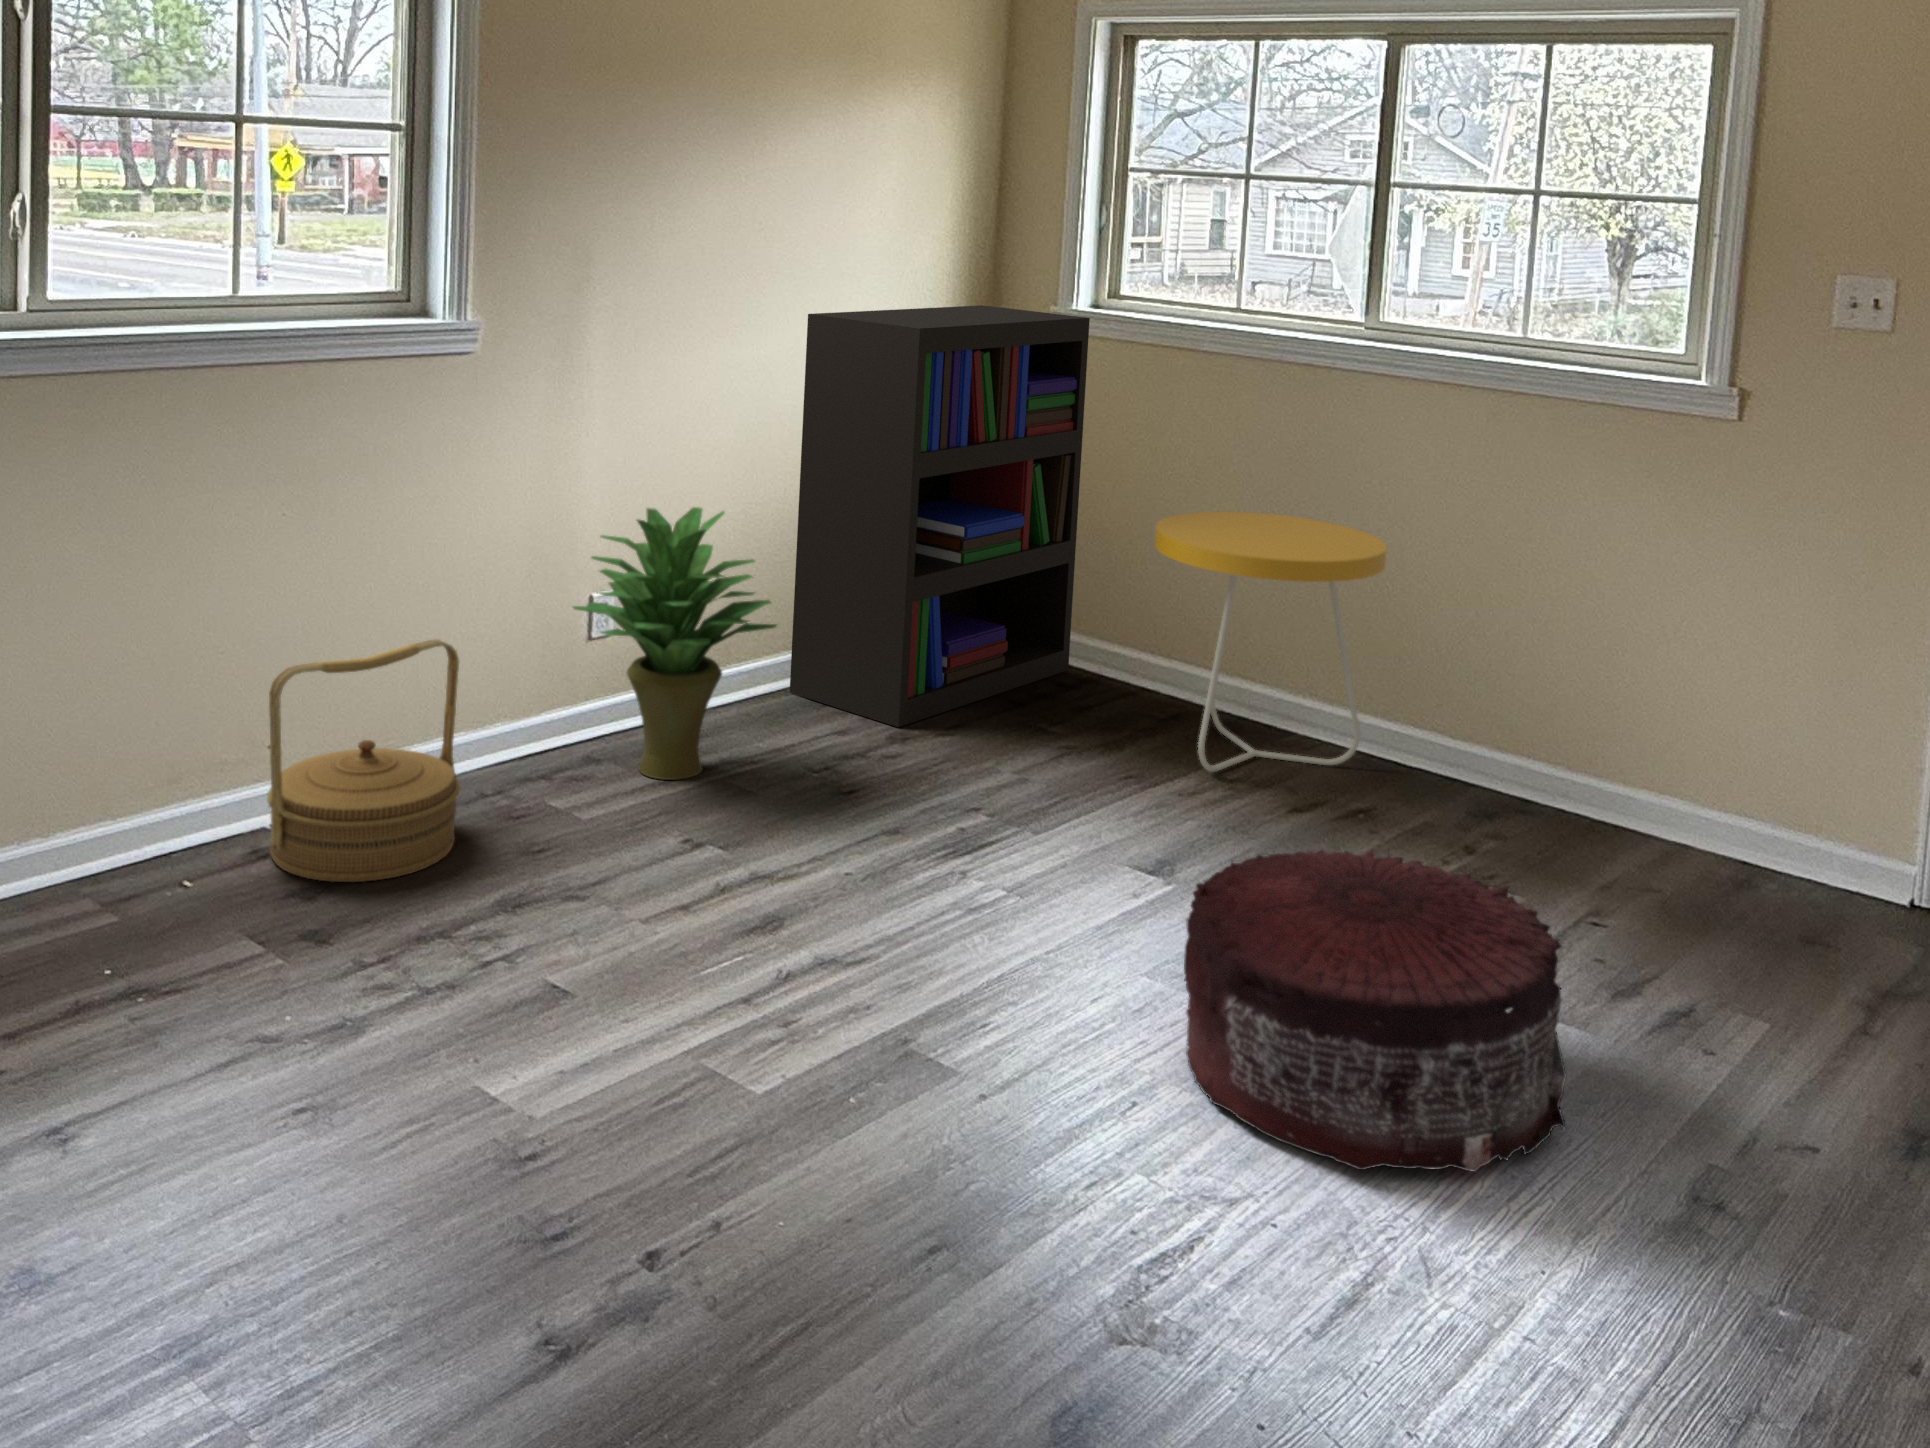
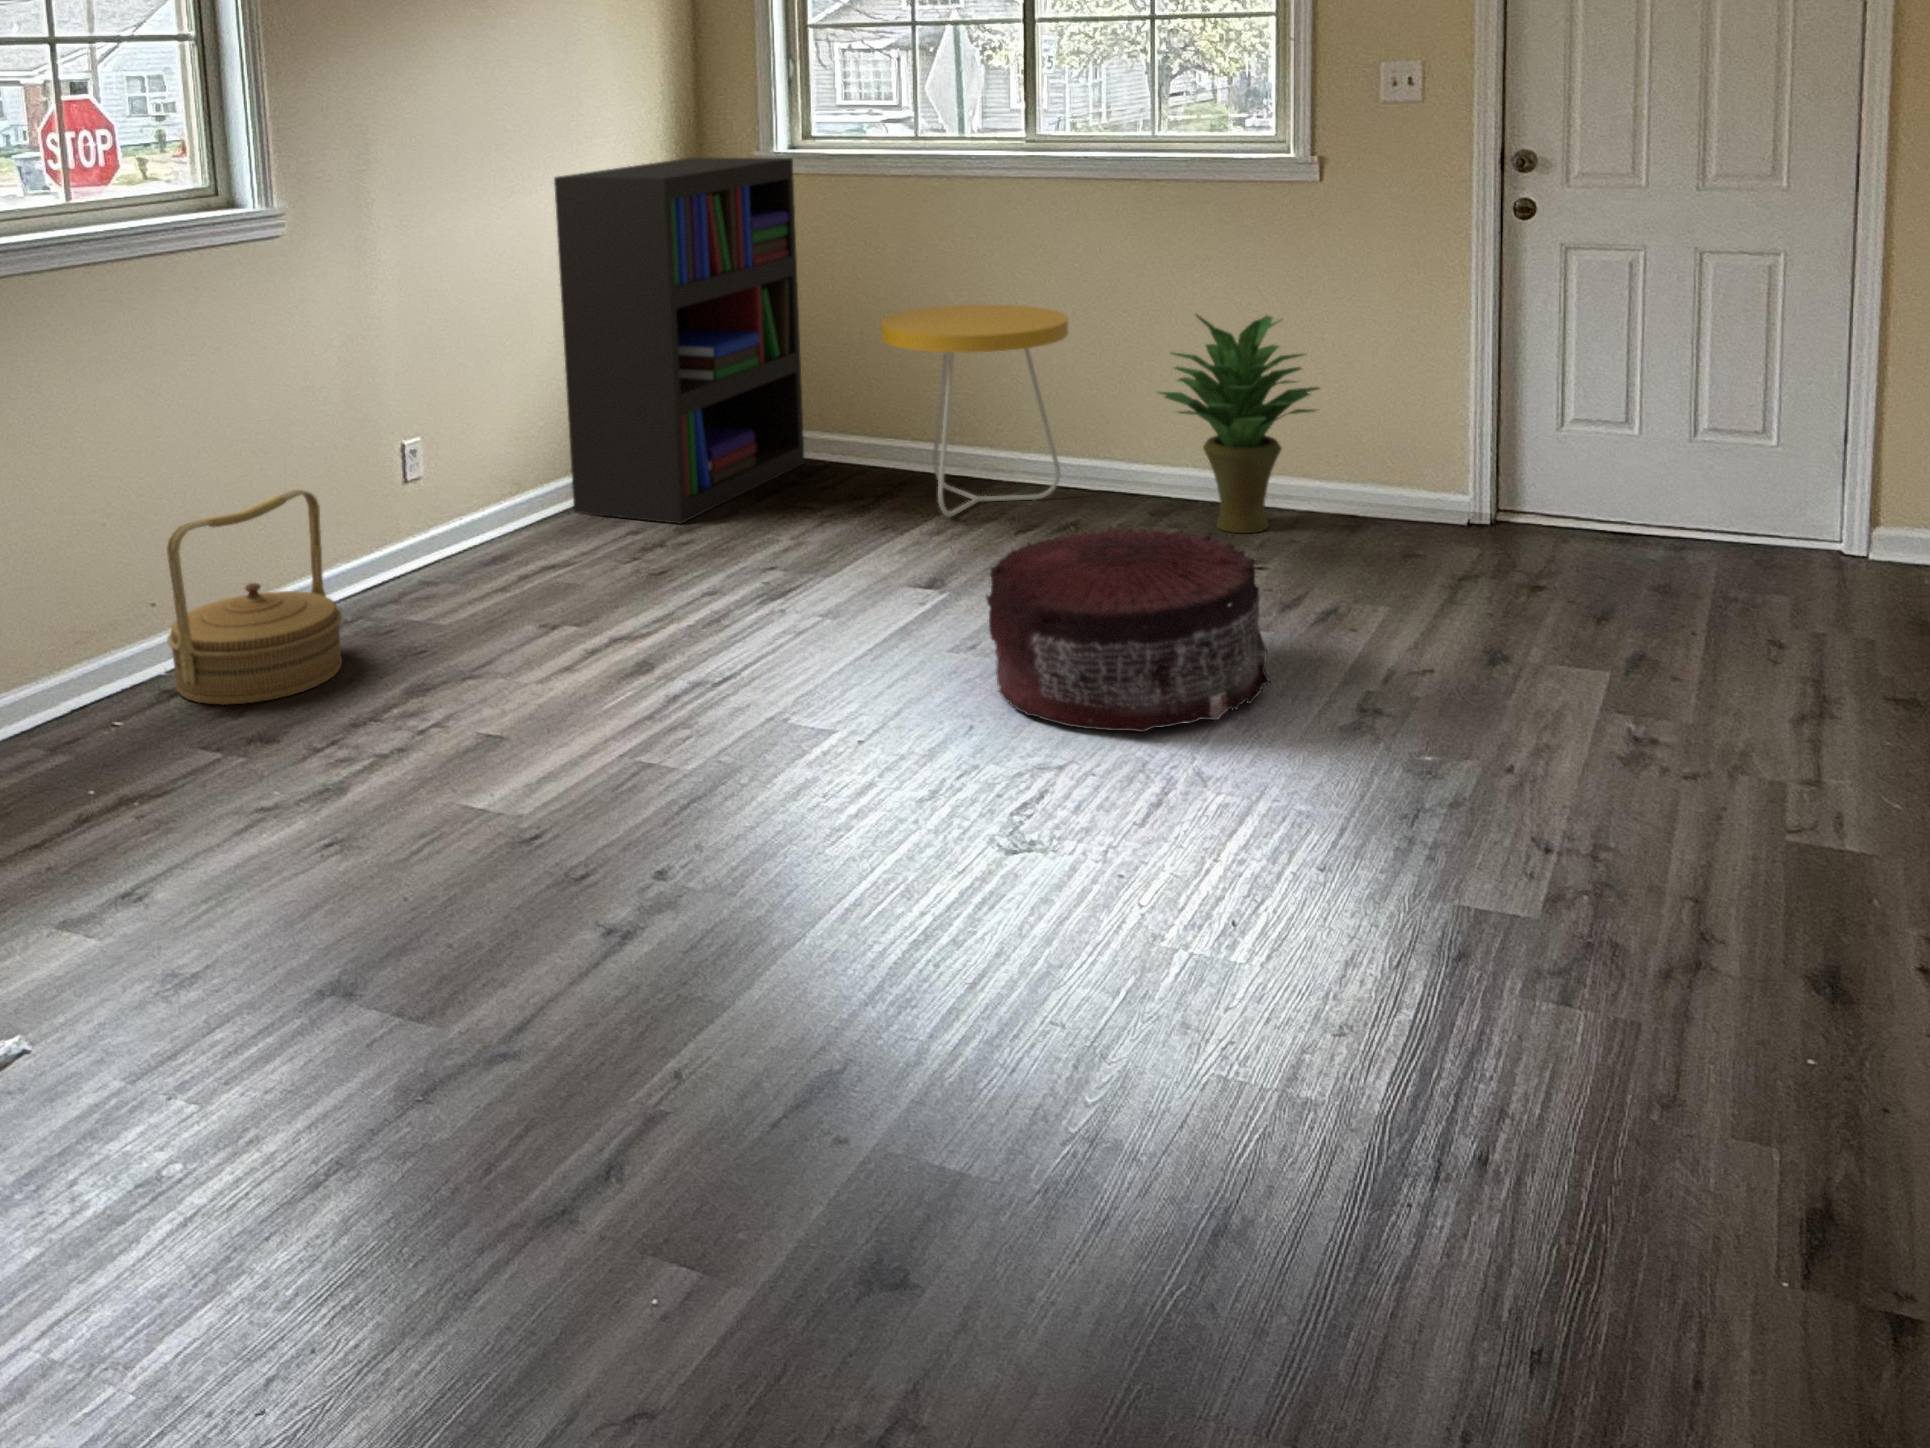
potted plant: present [573,507,776,780] -> present [1159,315,1320,533]

